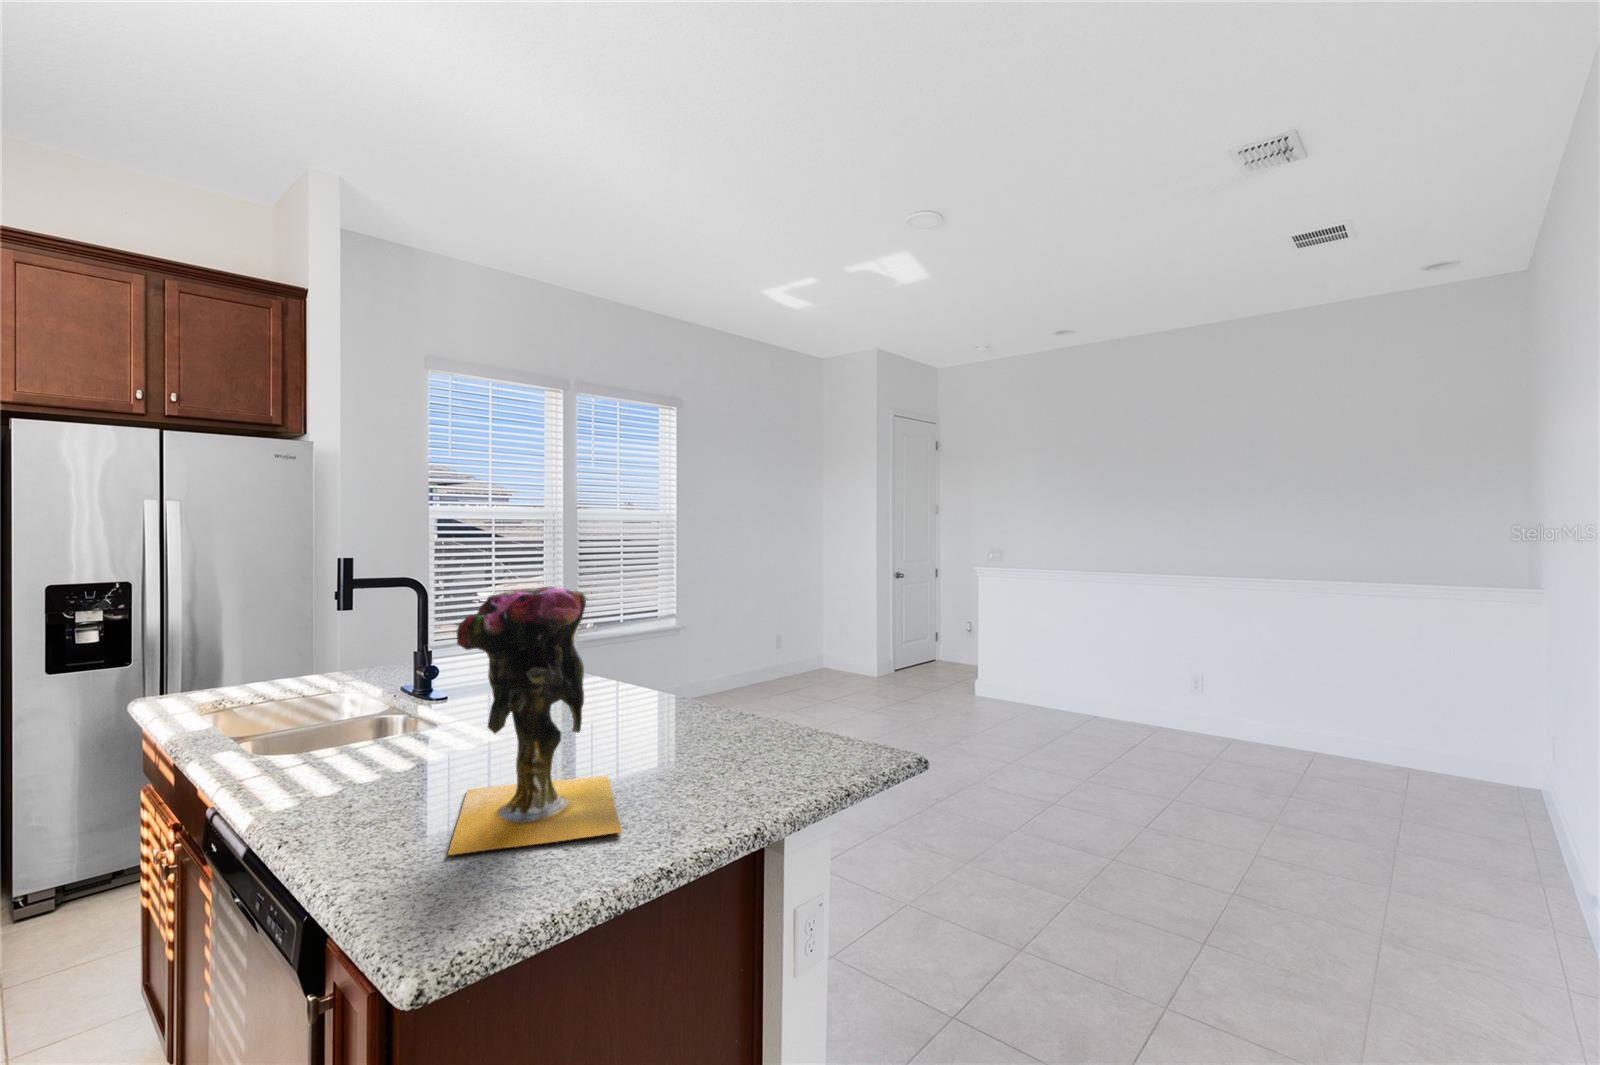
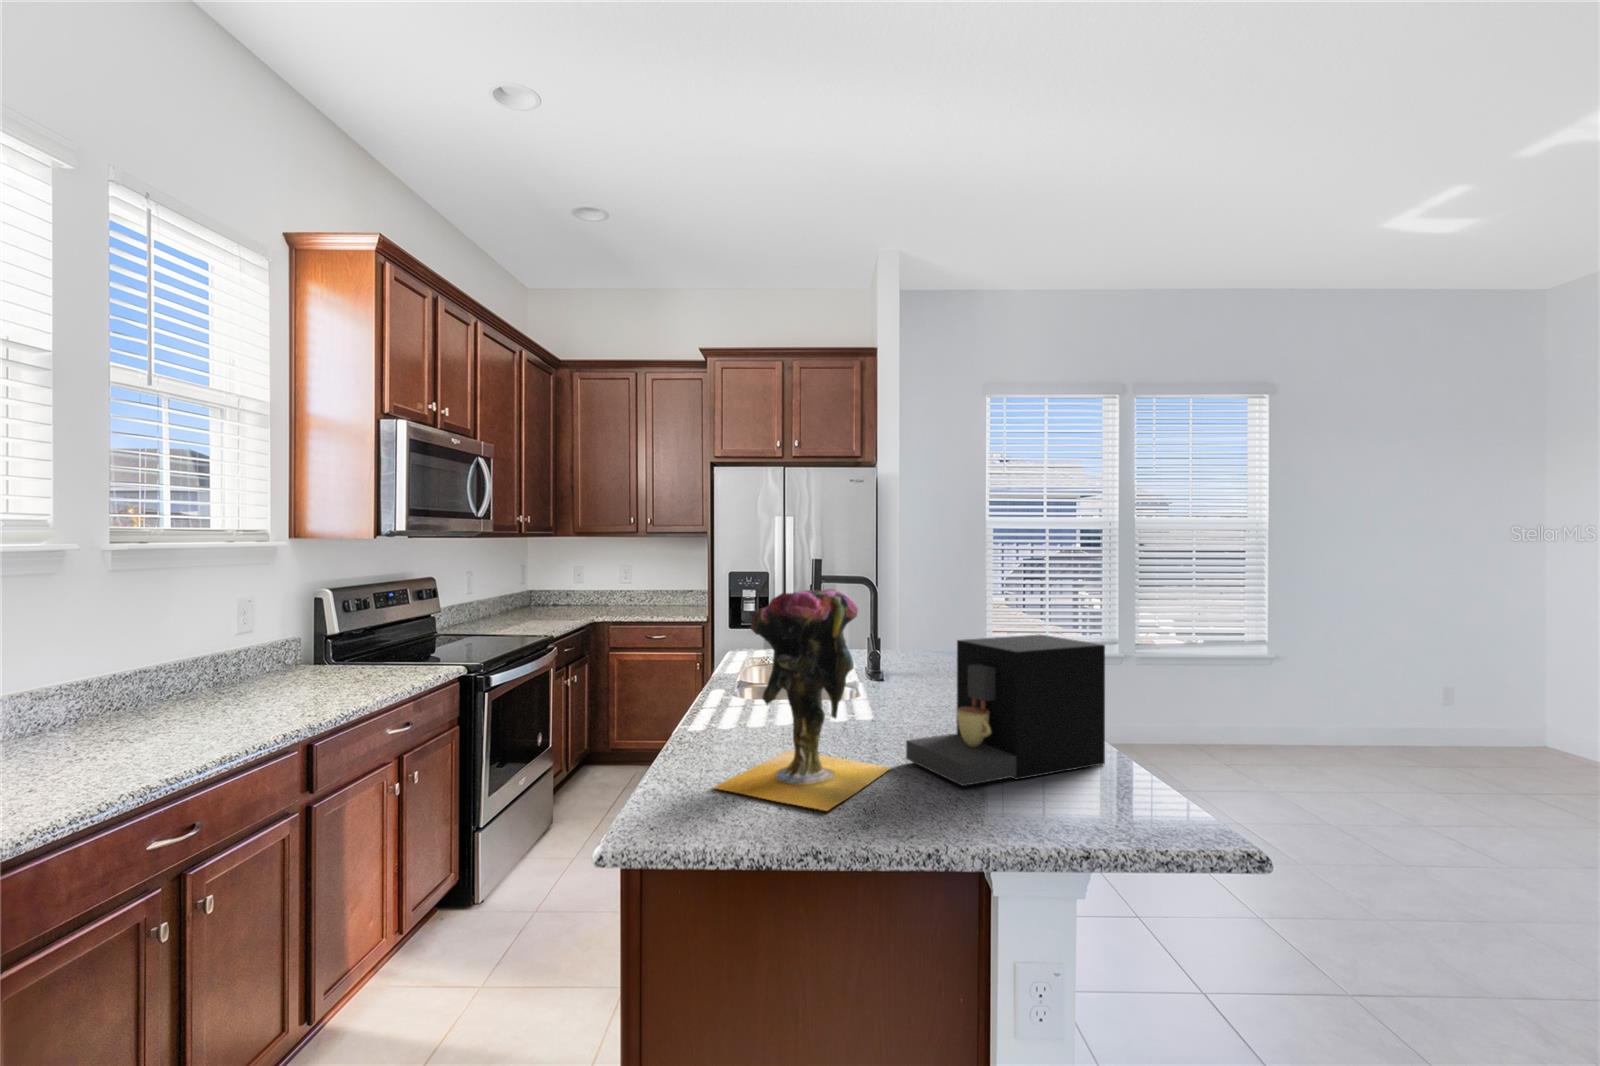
coffee maker: none [611,619,763,772] -> present [906,634,1105,786]

